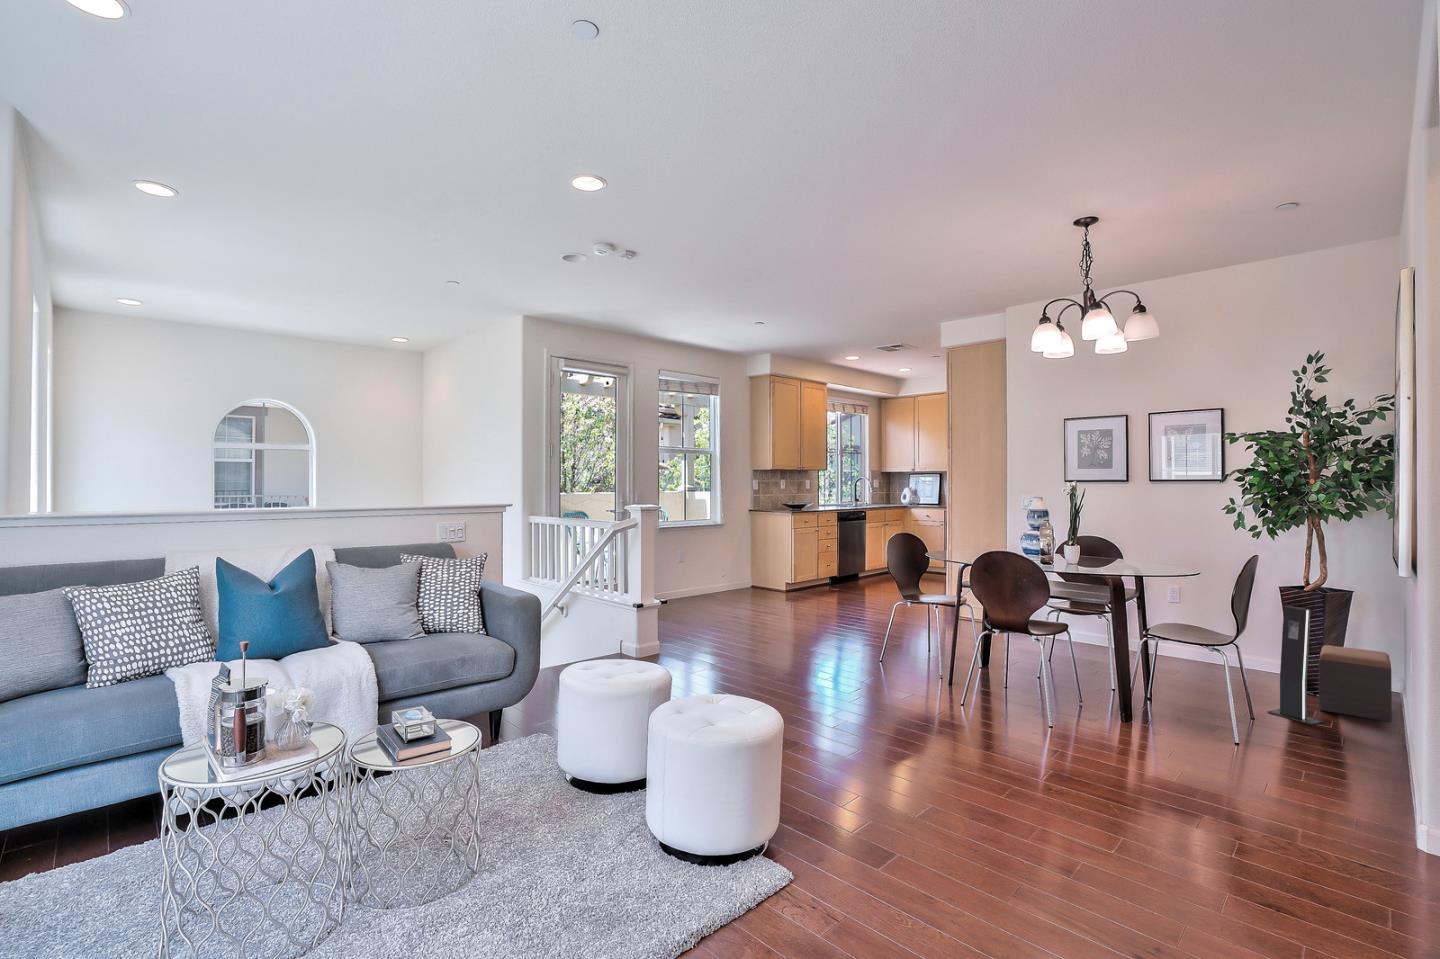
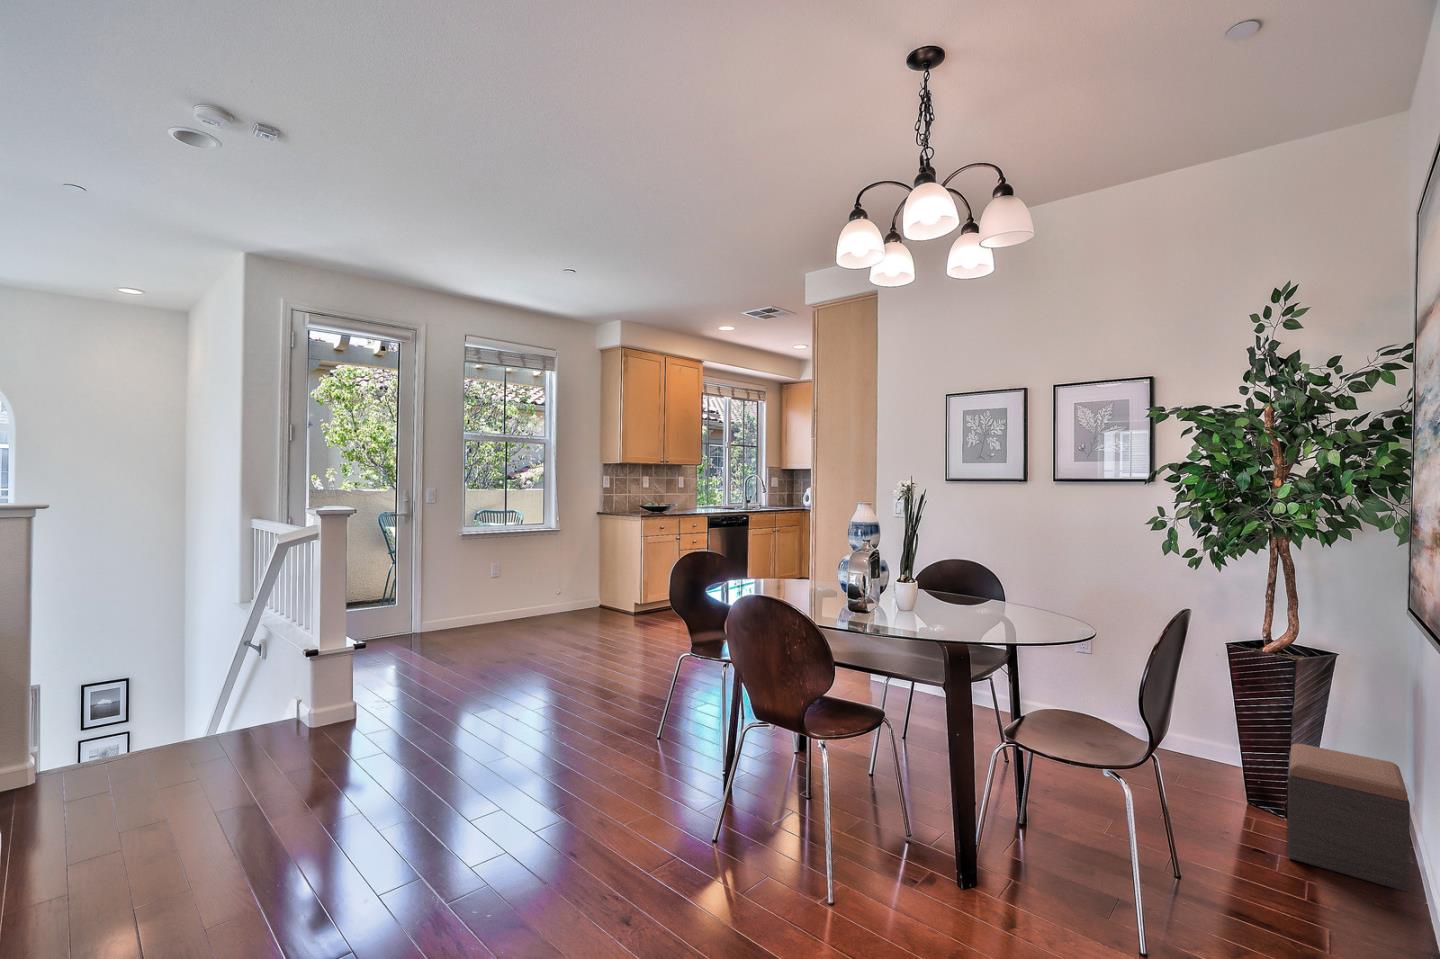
speaker: present [1267,606,1324,725] -> none [1204,689,1298,901]

